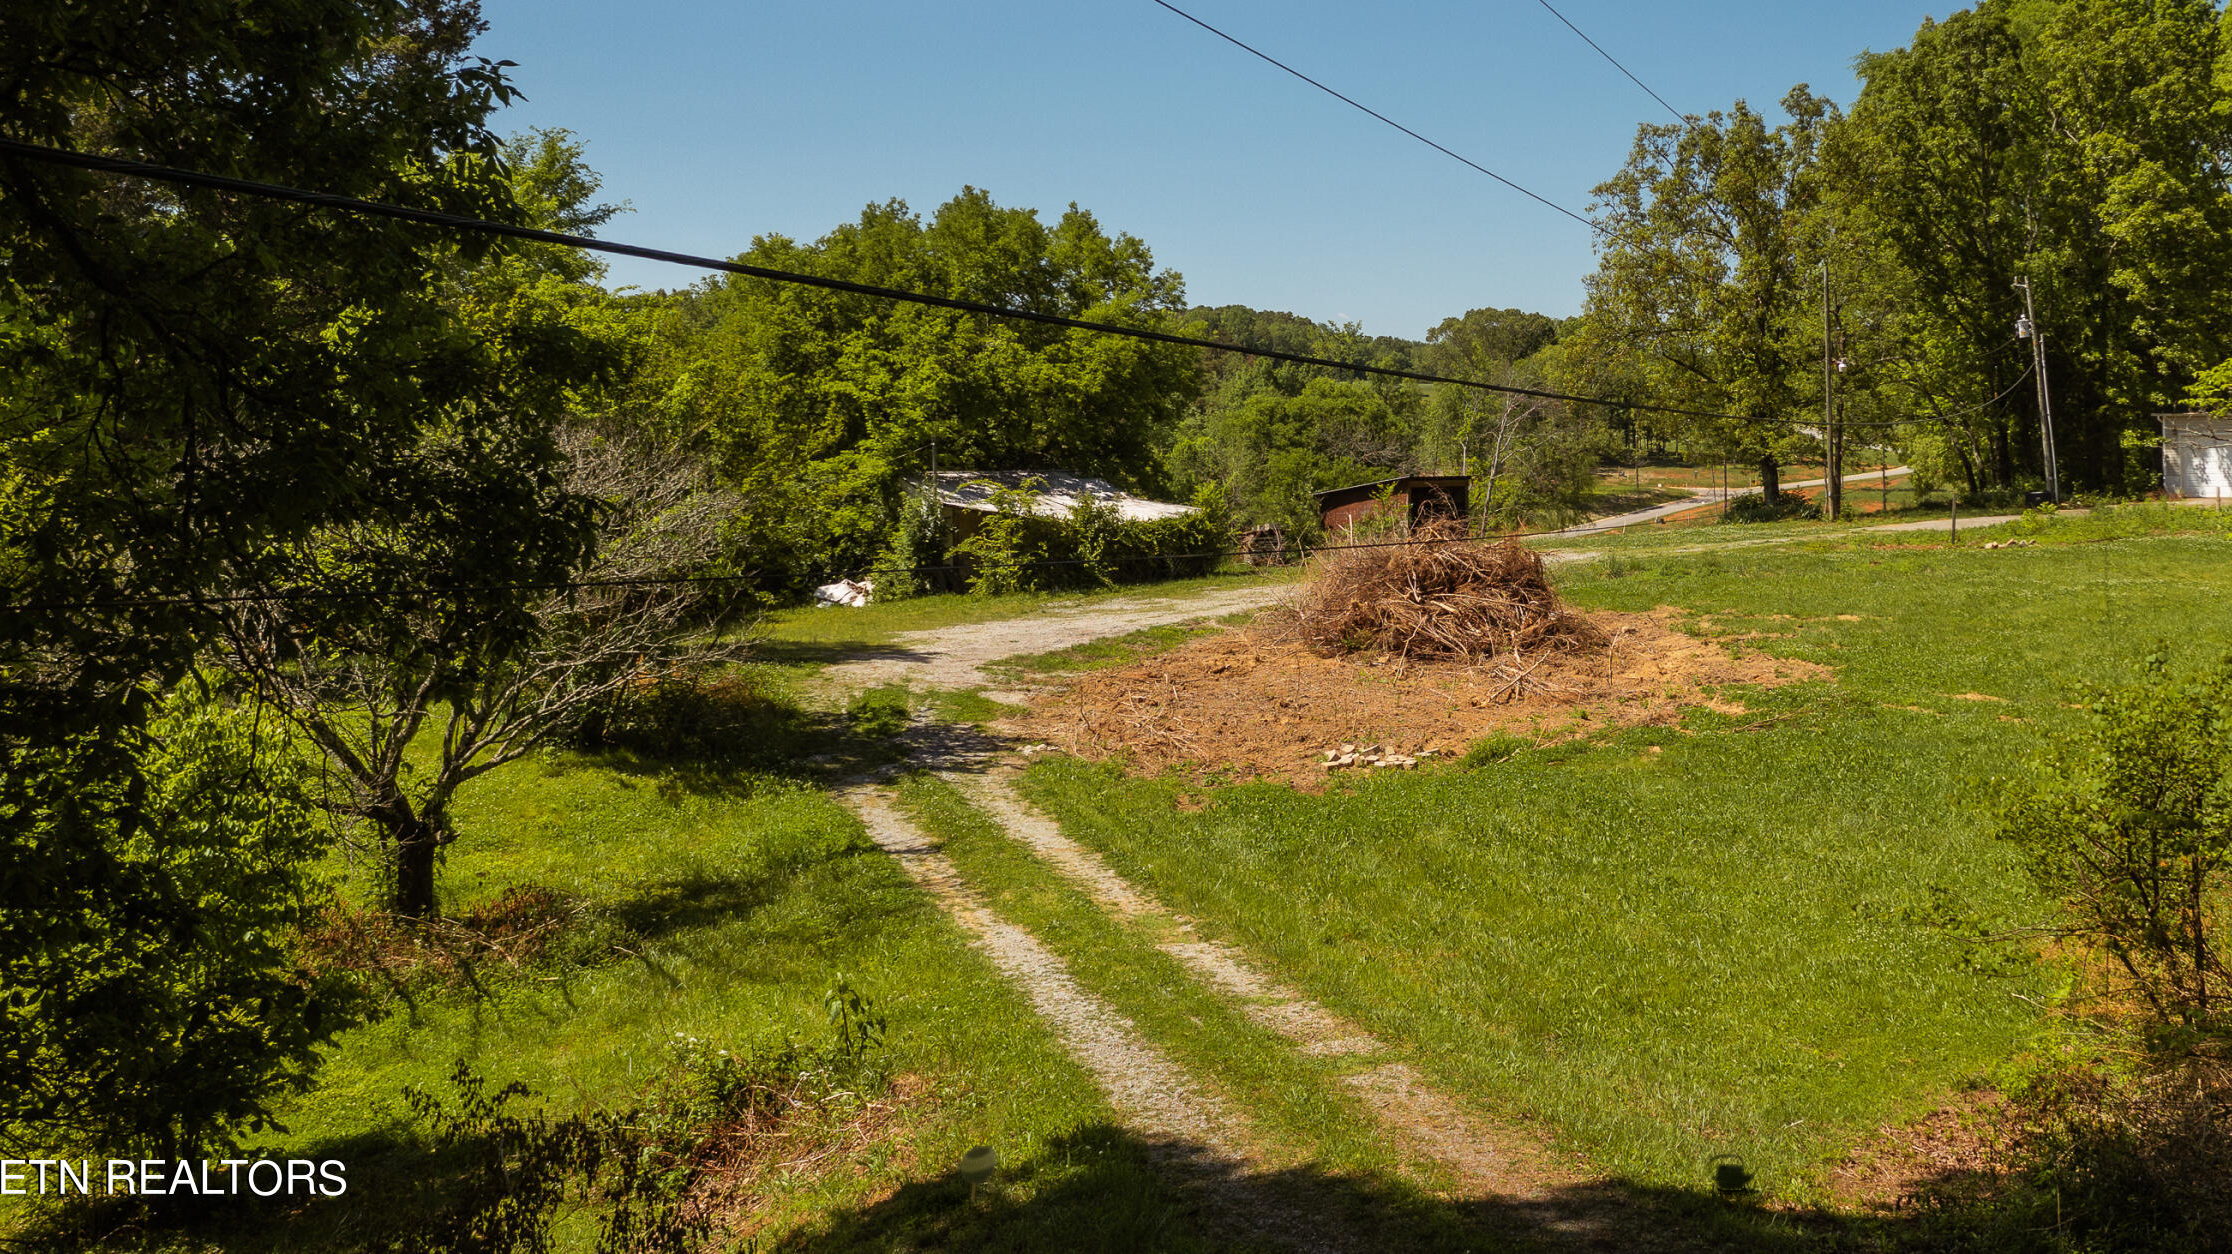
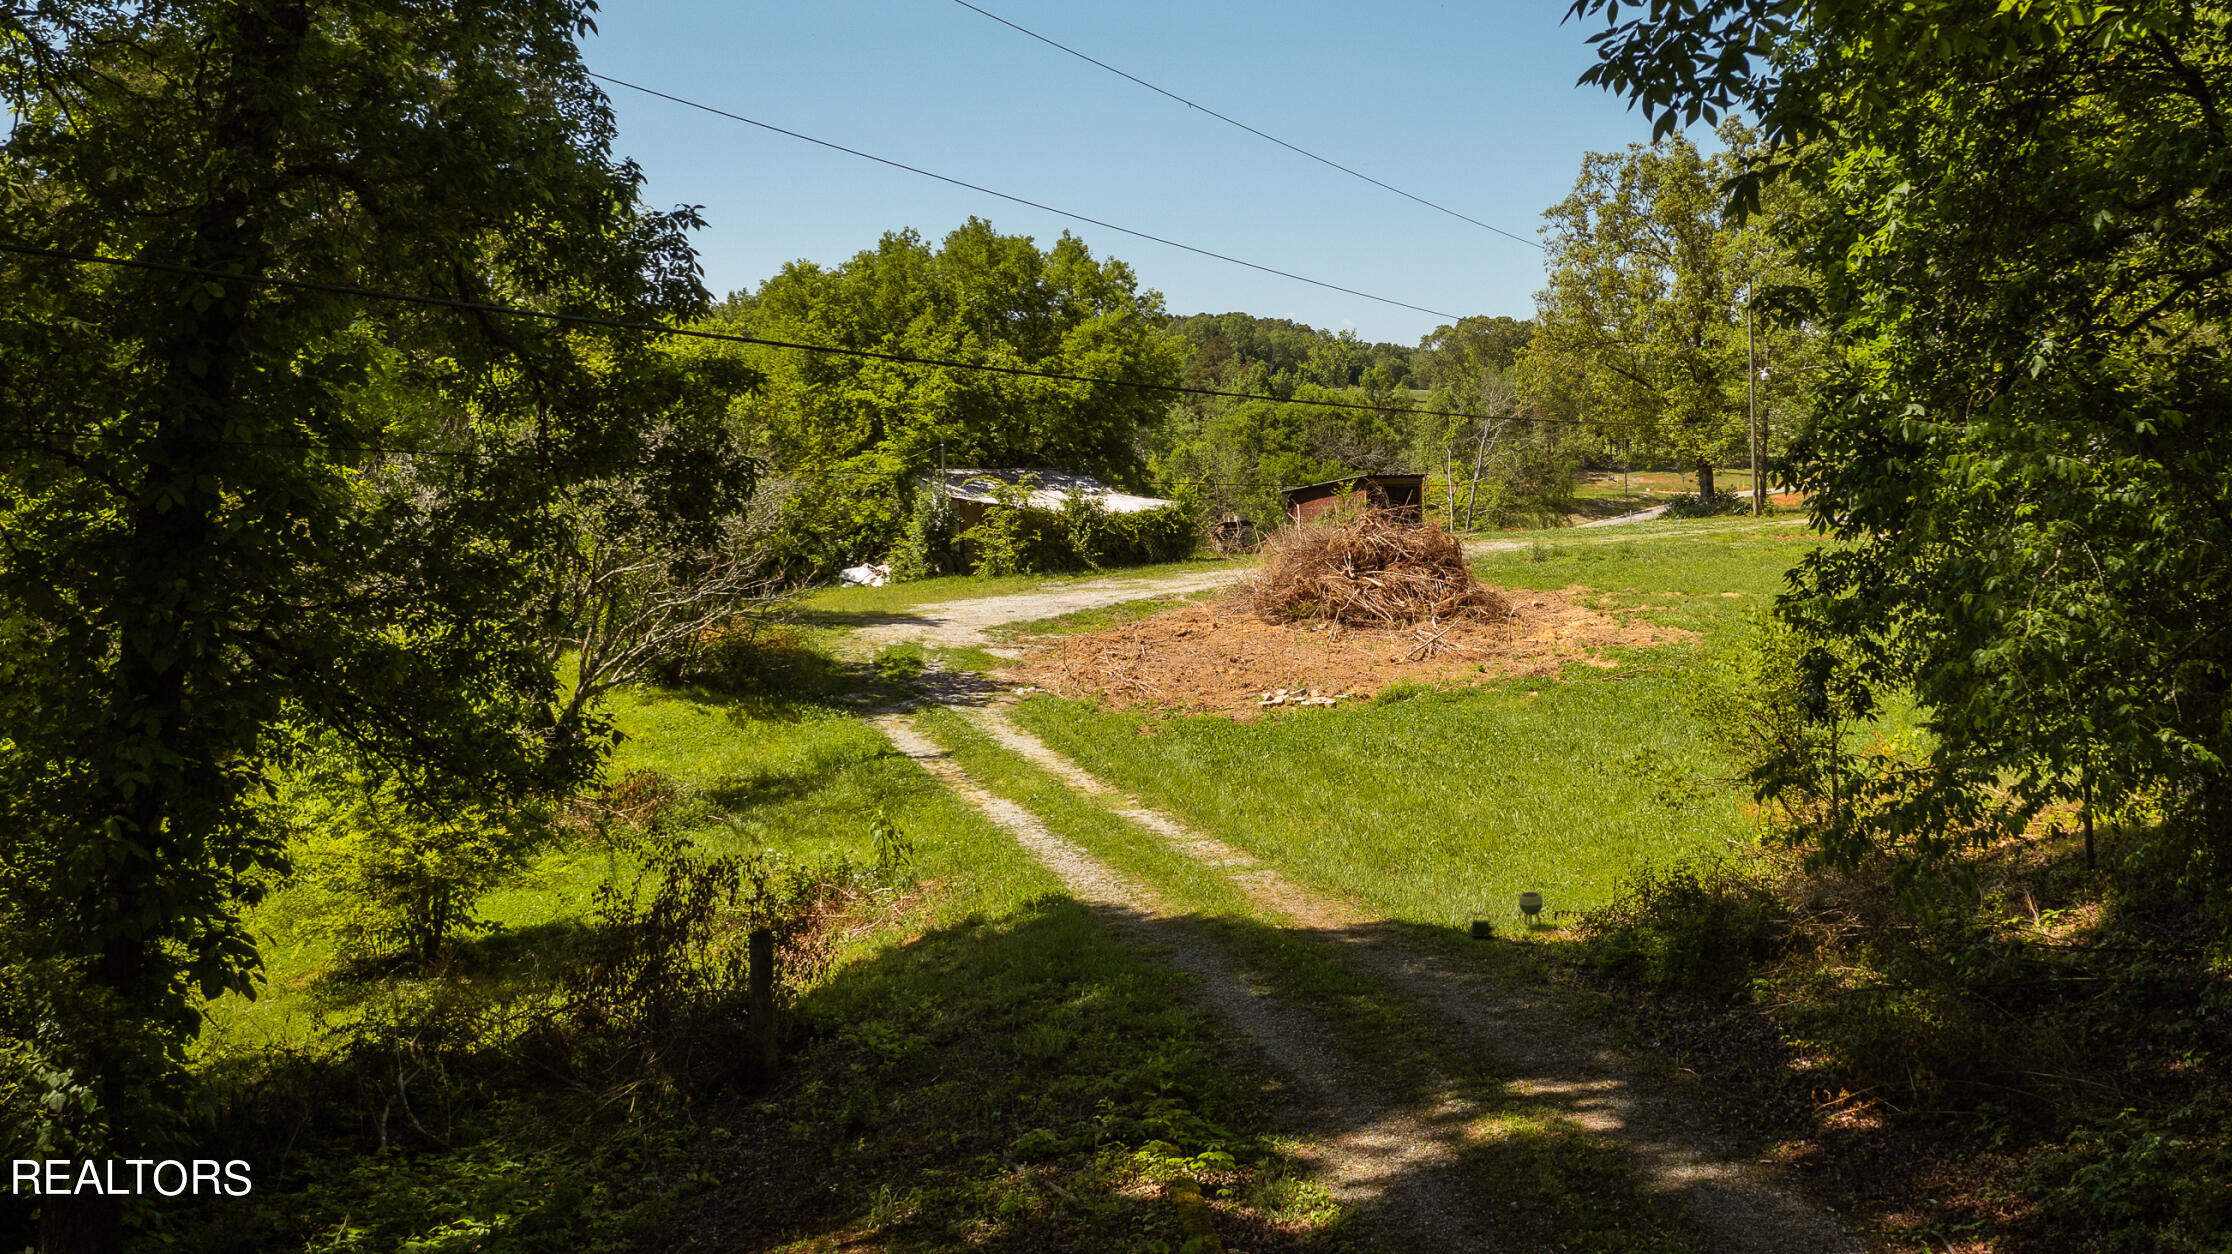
planter: present [960,1146,996,1201] -> present [1519,892,1543,928]

